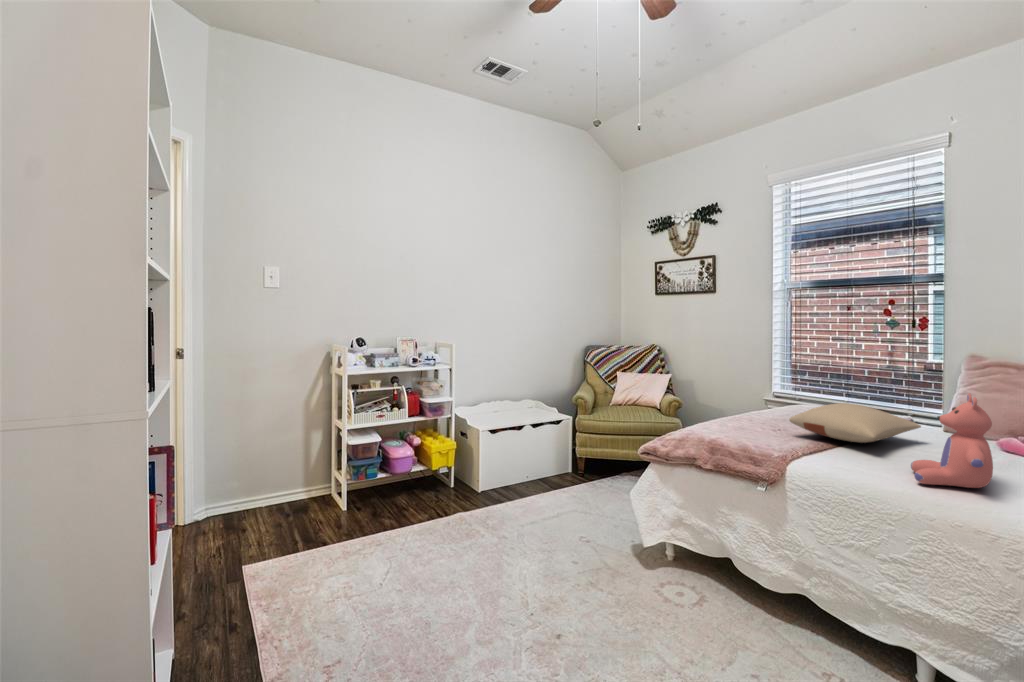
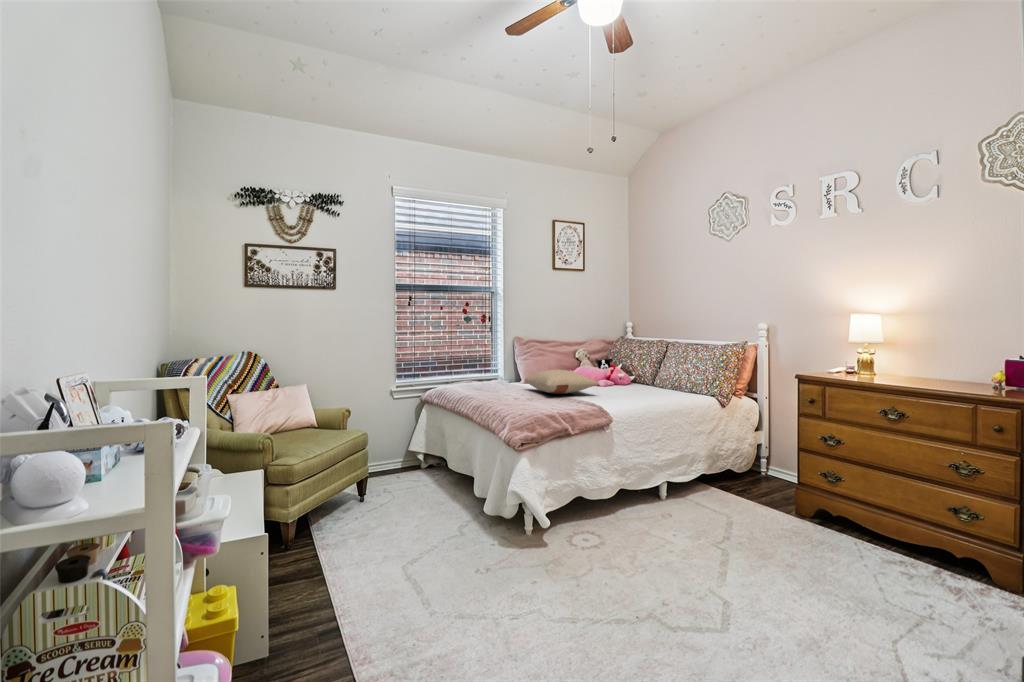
teddy bear: present [911,393,993,488] -> none [621,348,661,398]

